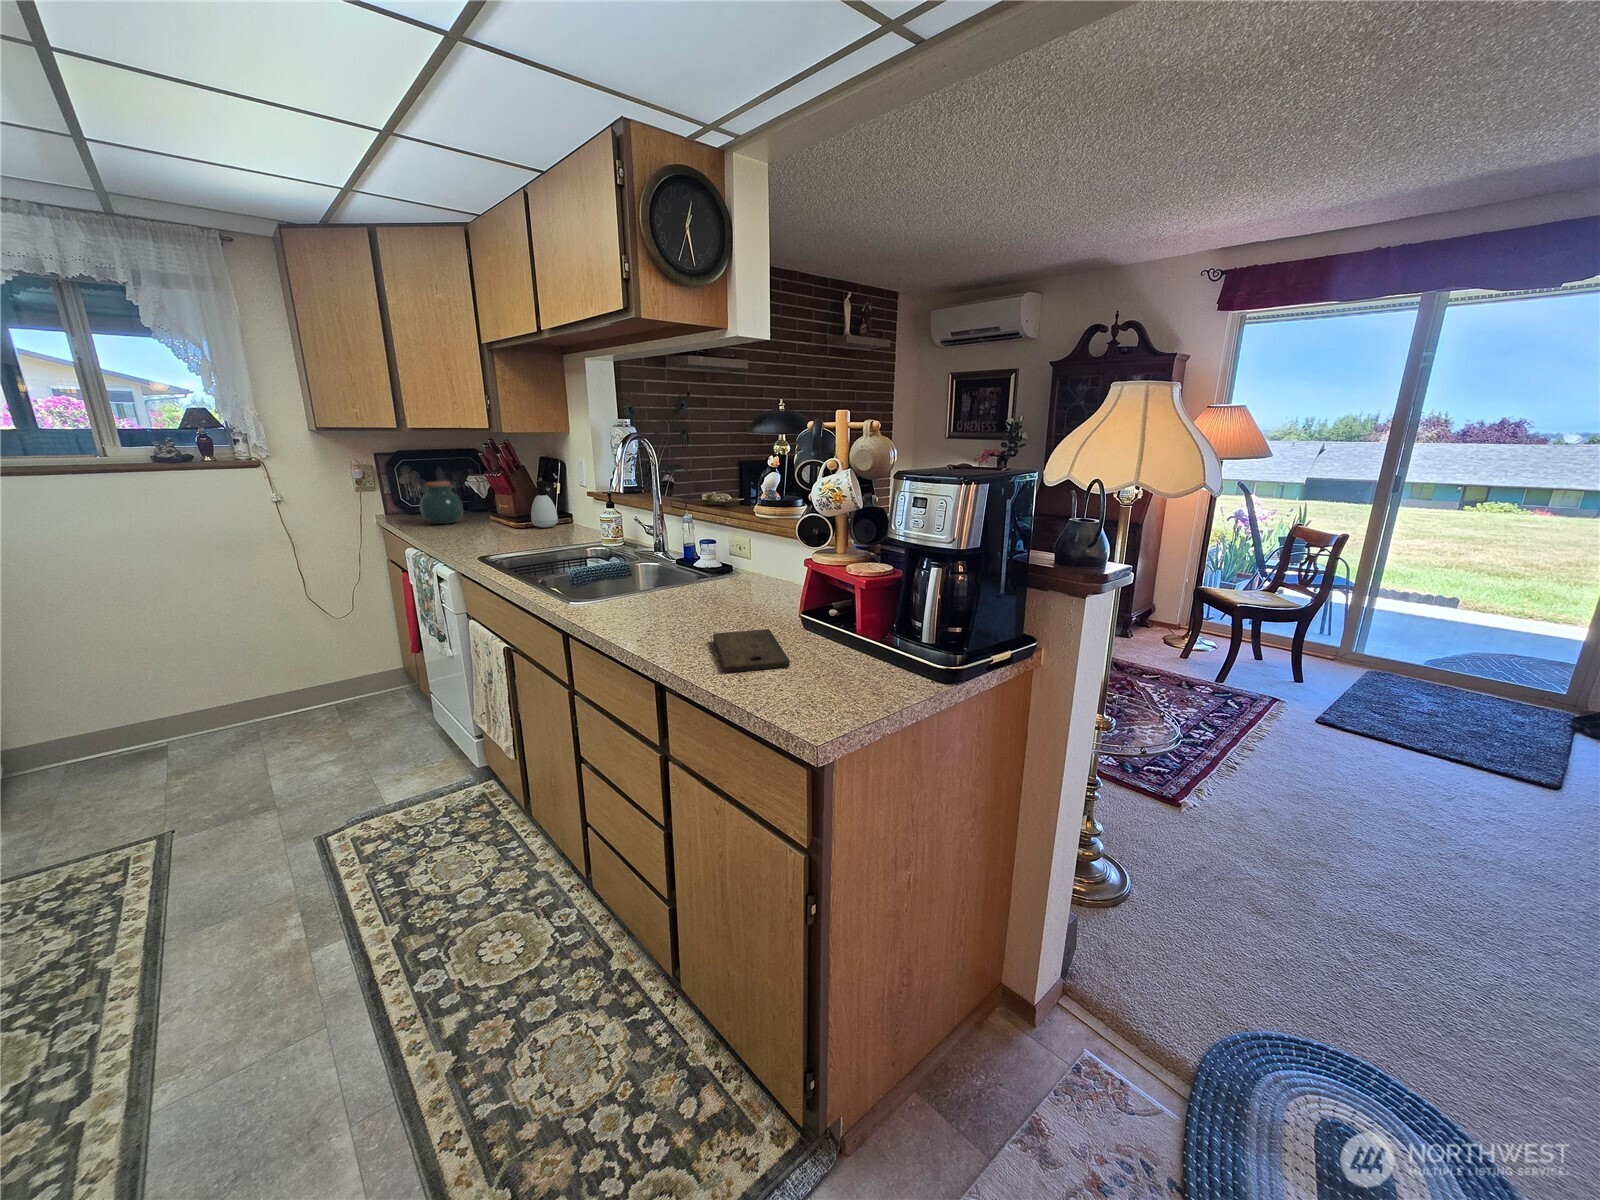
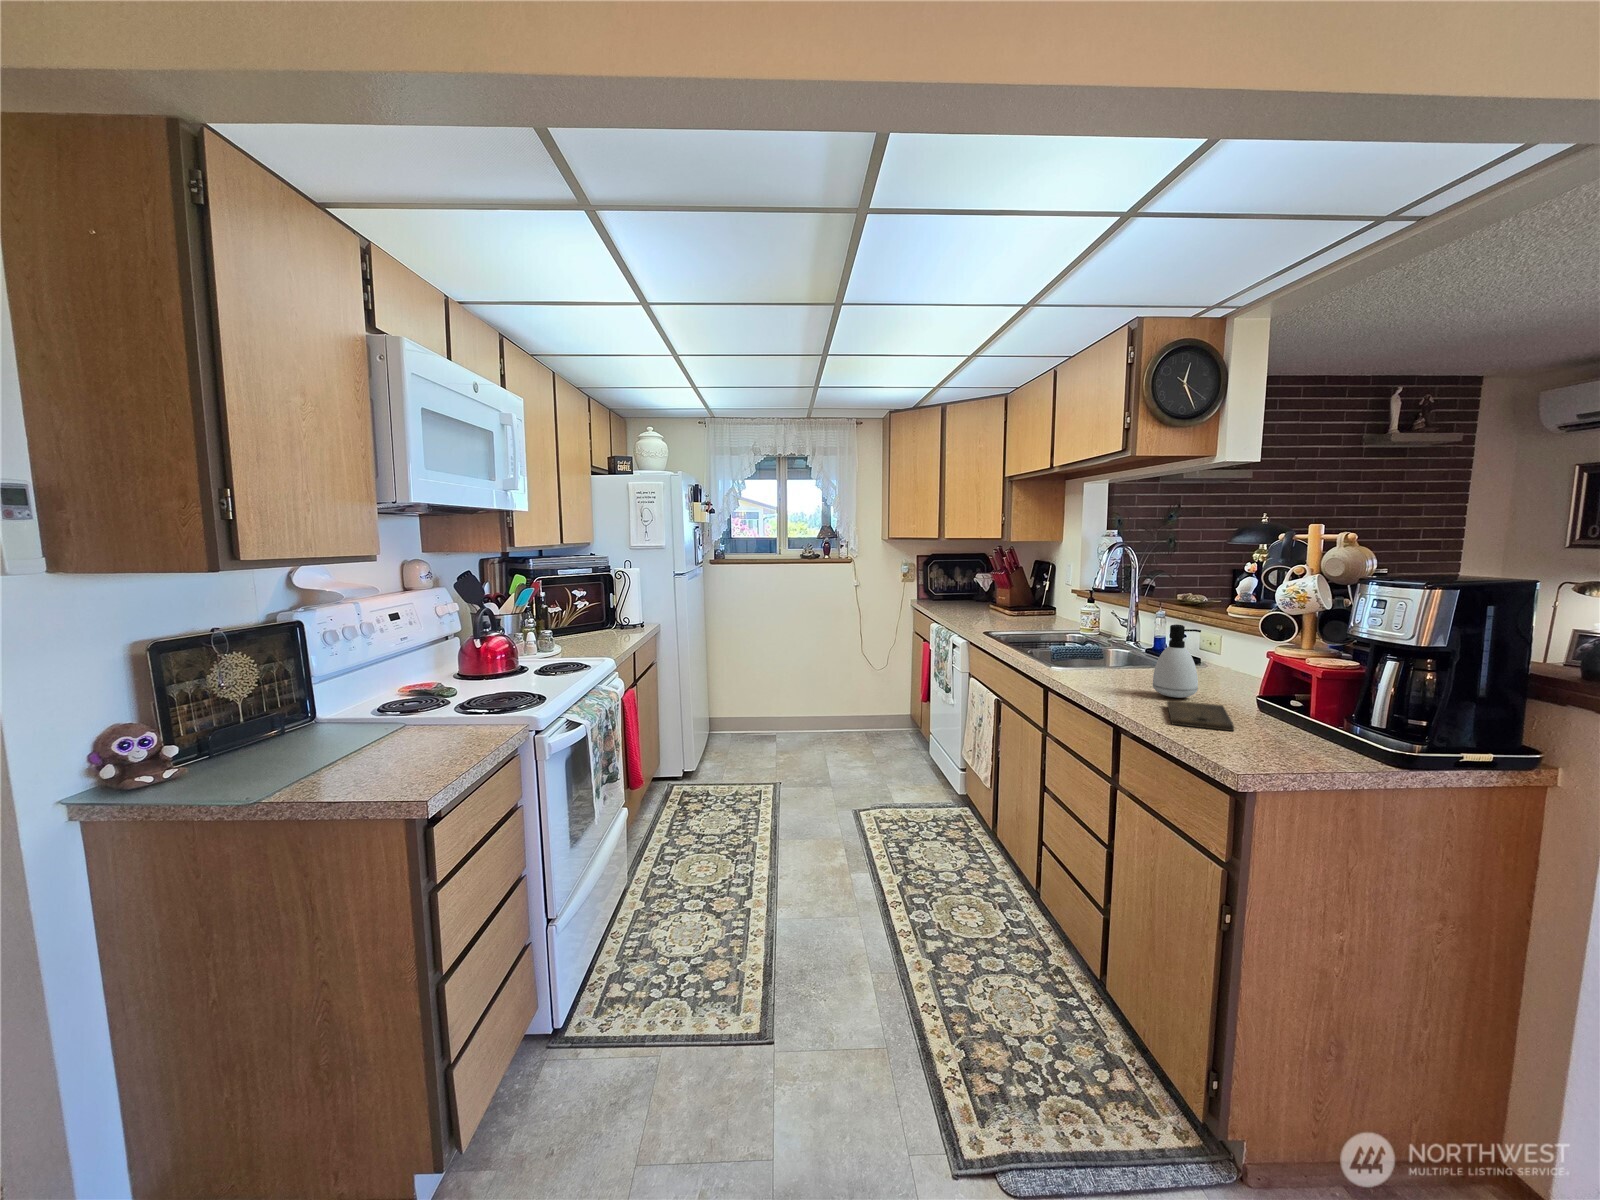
jar: present [420,481,463,524] -> none [941,578,970,609]
soap dispenser: present [531,481,558,527] -> present [1153,624,1201,698]

